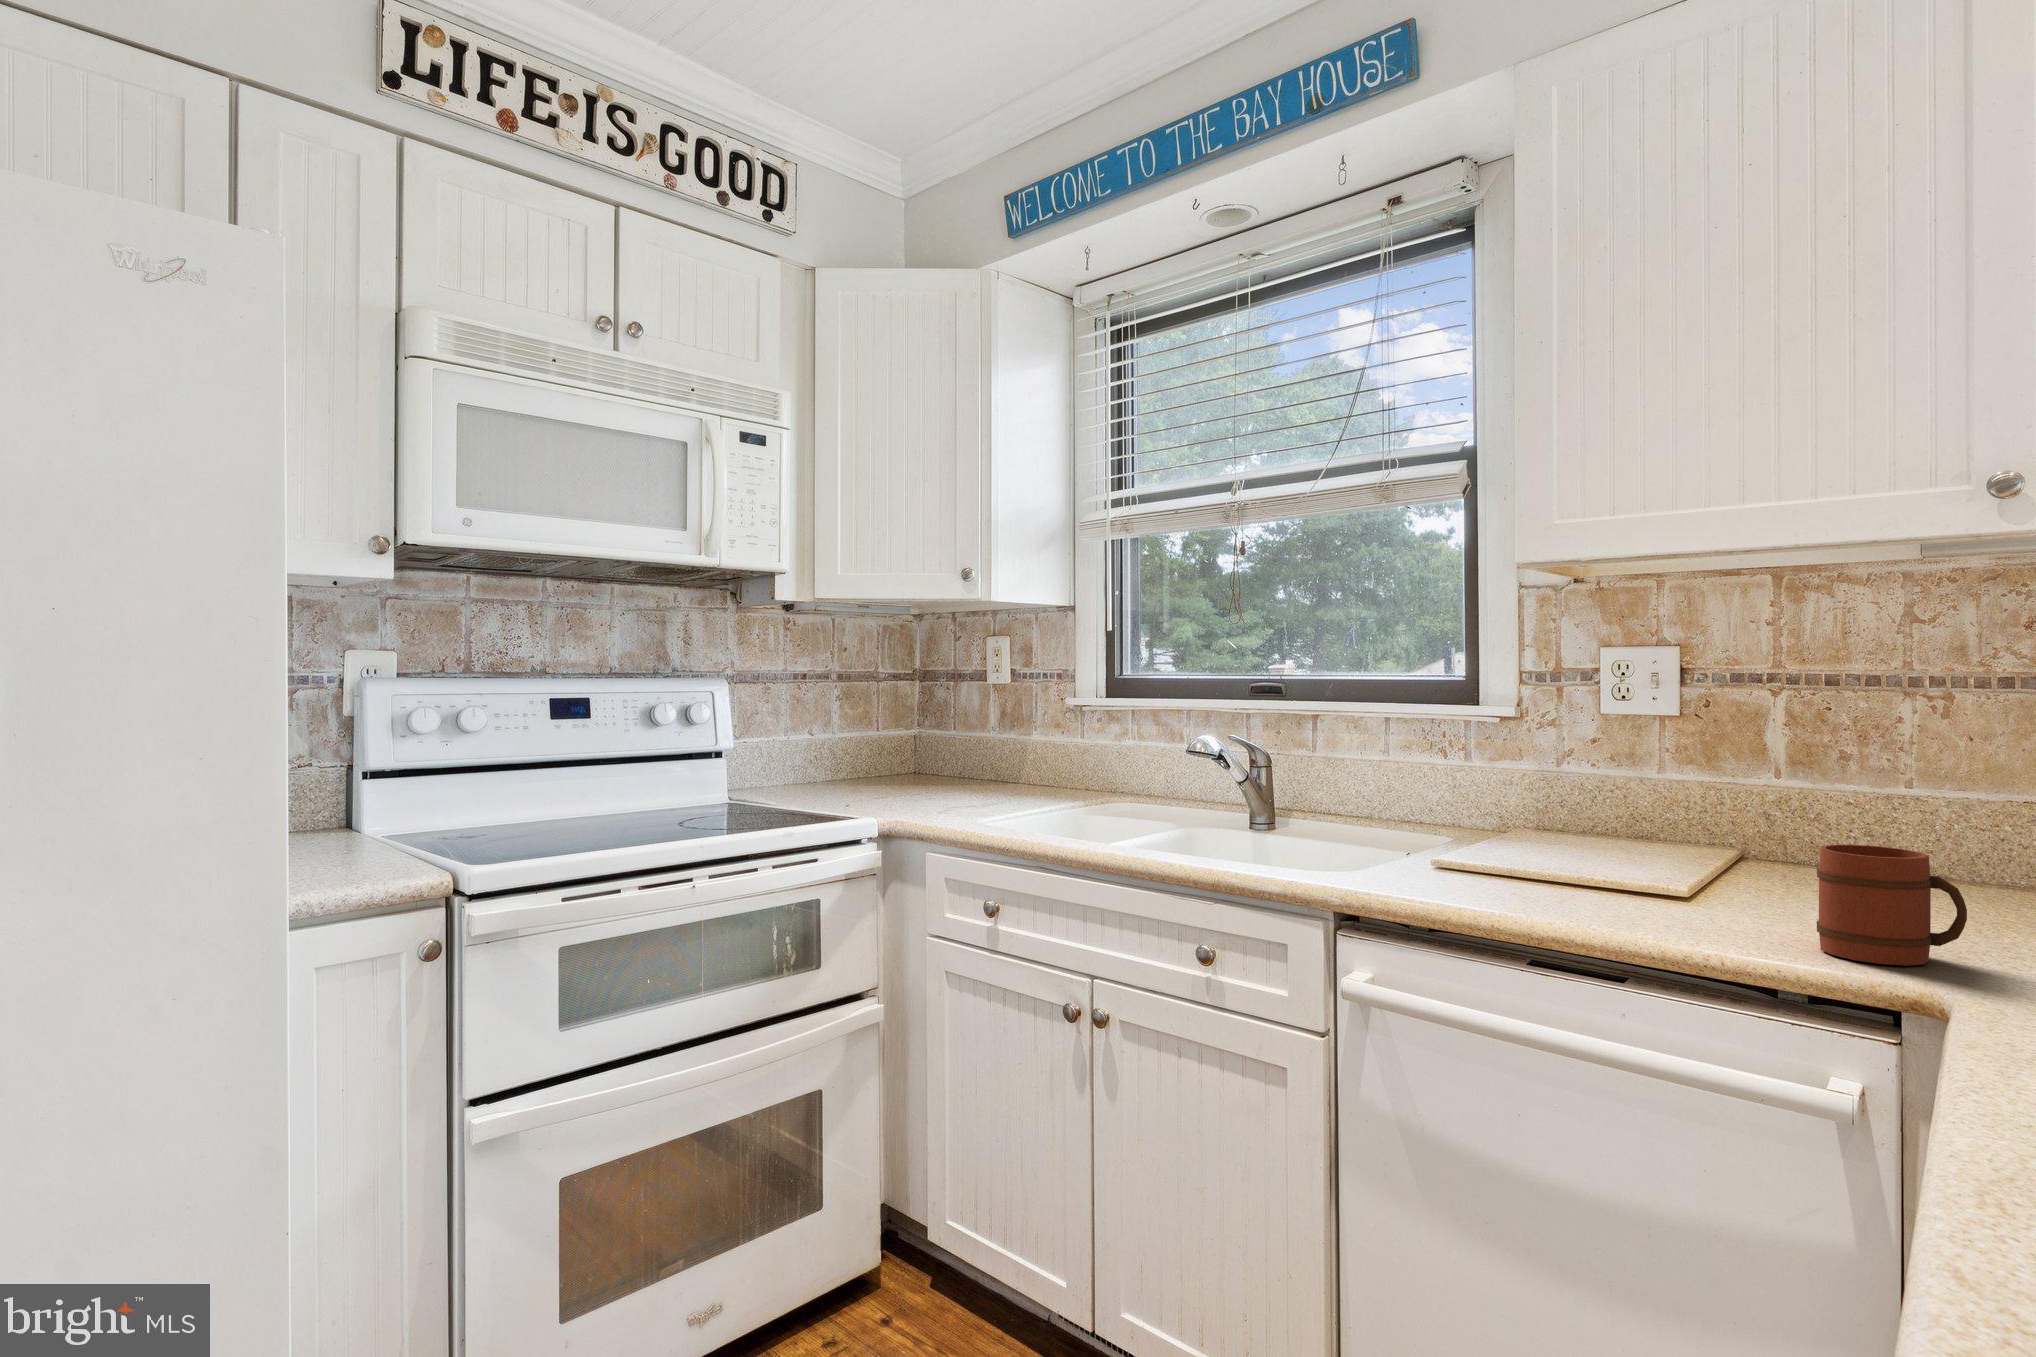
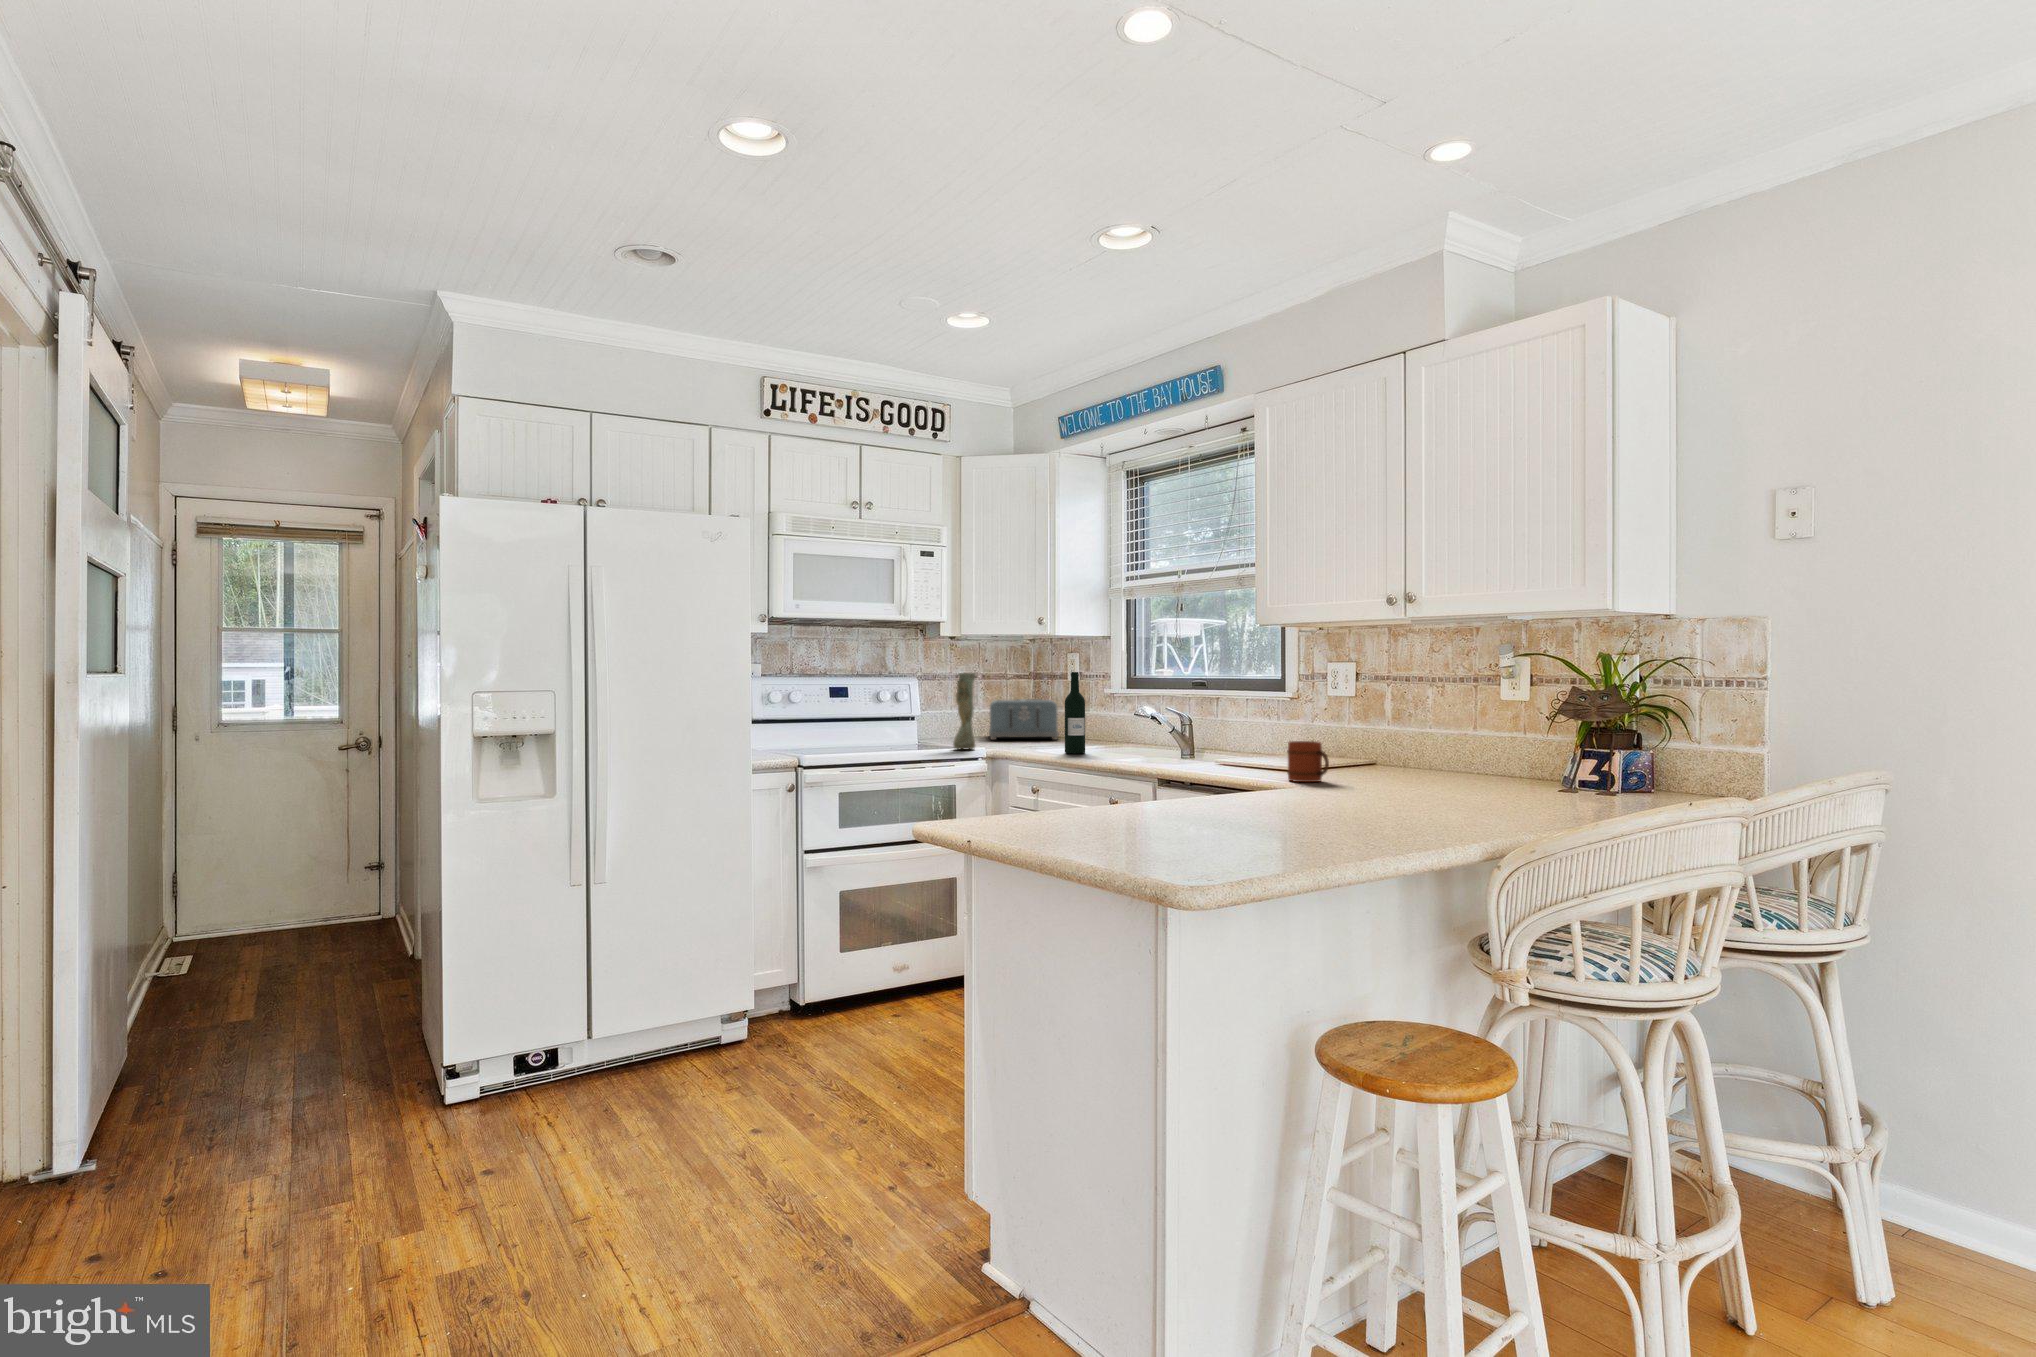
vase: none [811,667,858,823] -> present [953,672,975,749]
wine bottle: none [1050,667,1091,832] -> present [1065,672,1085,754]
toaster: none [847,714,980,790] -> present [989,699,1059,740]

